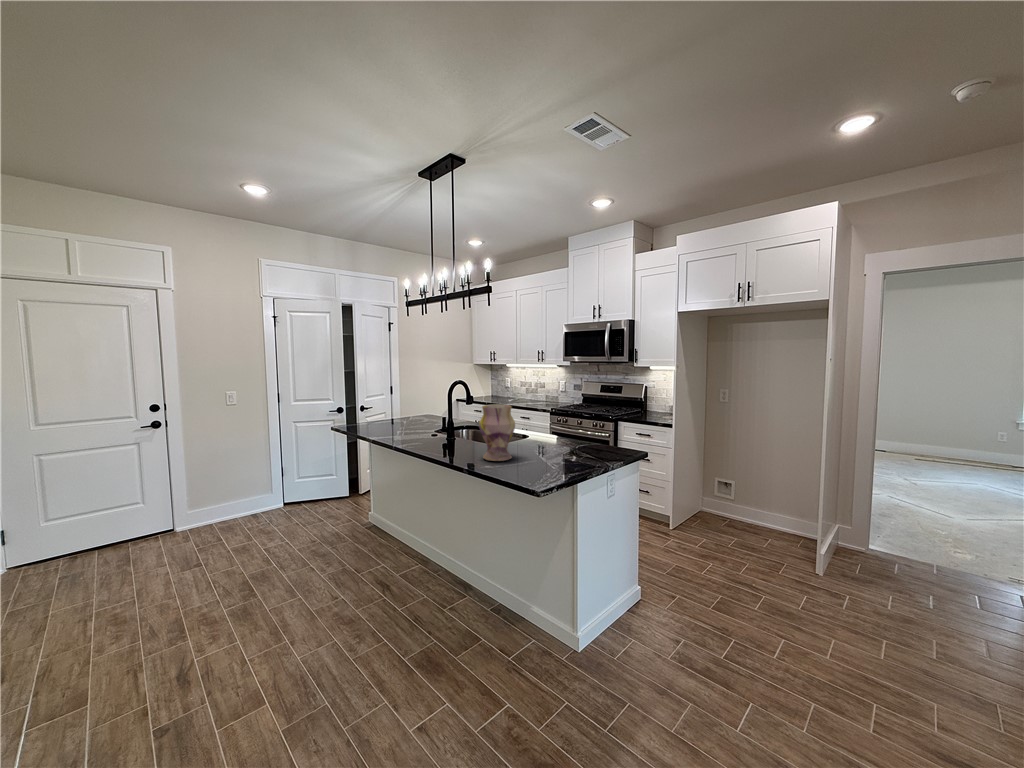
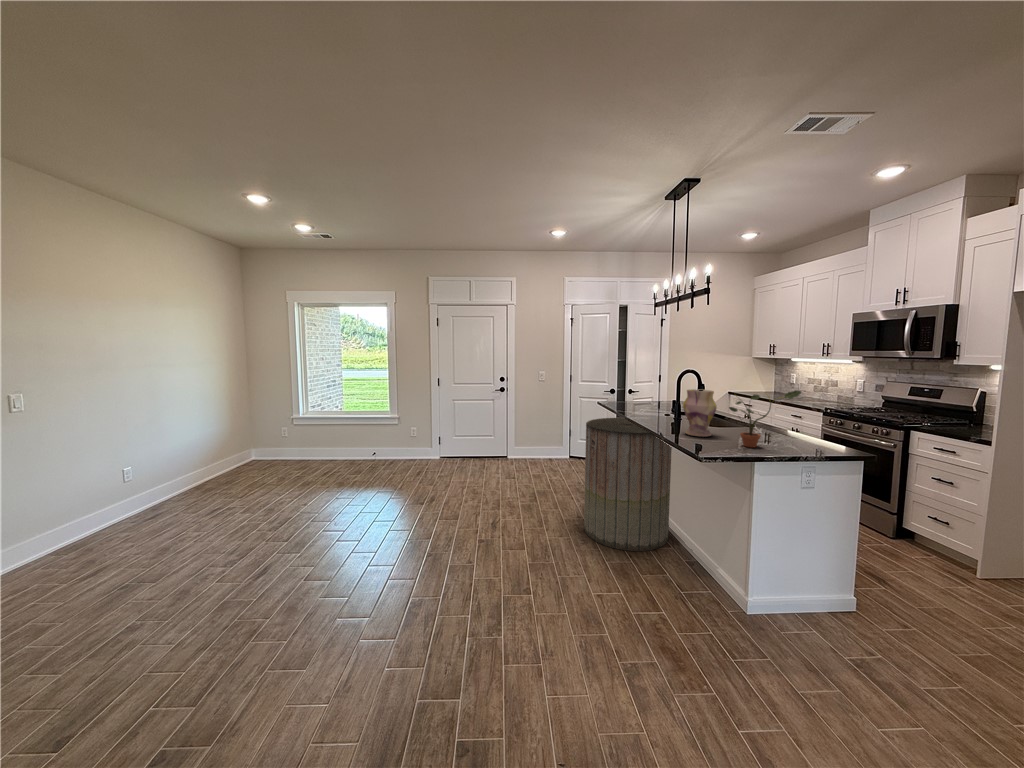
potted plant: none [540,399,601,465] -> present [729,390,801,447]
trash can: none [342,445,457,632] -> present [584,418,672,551]

